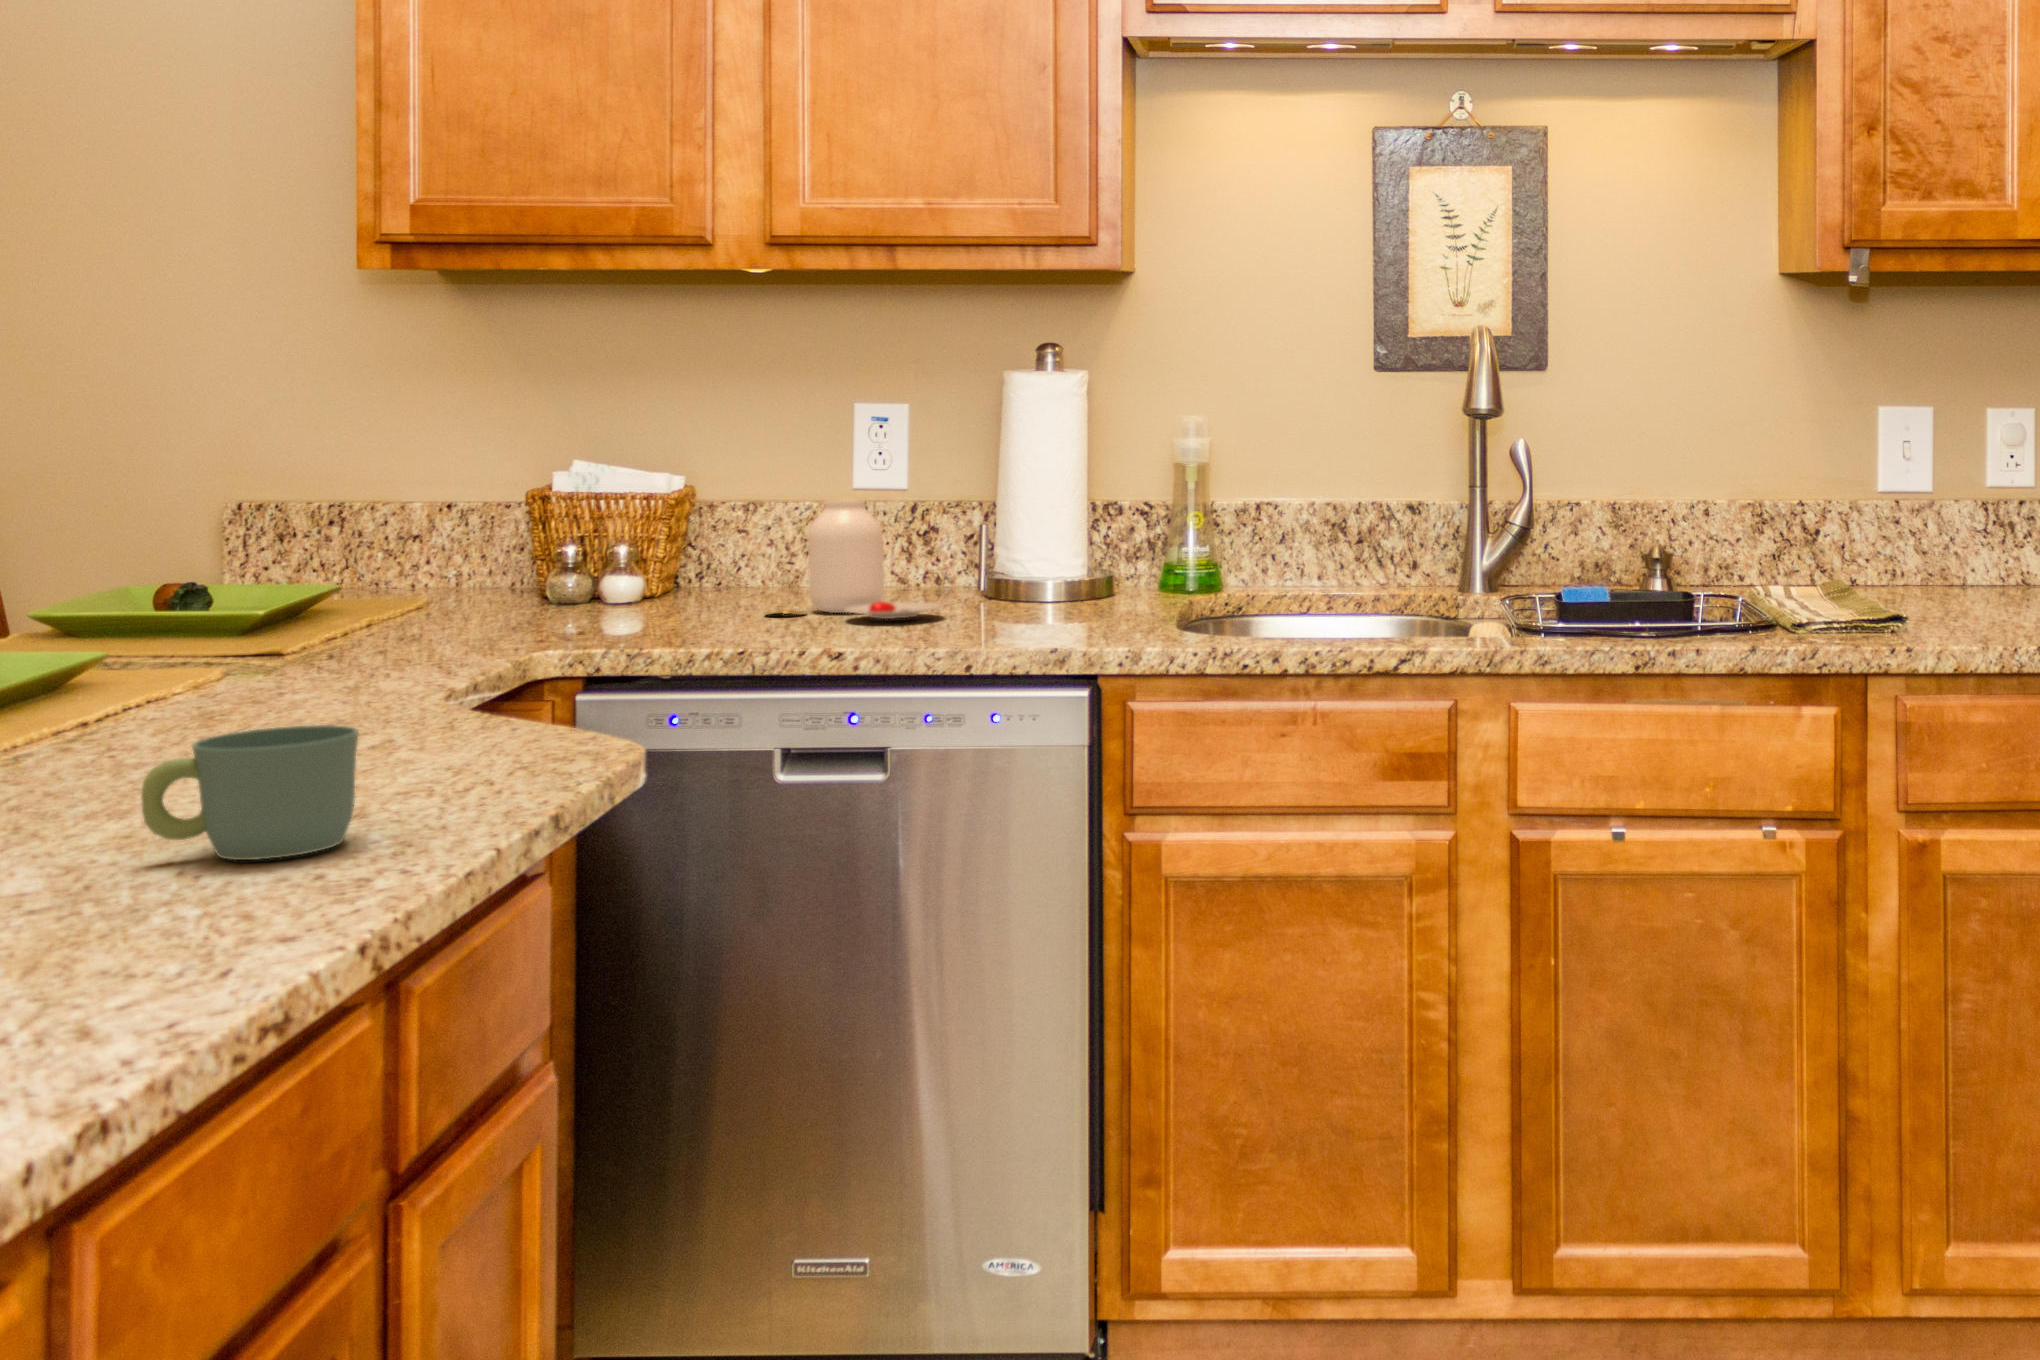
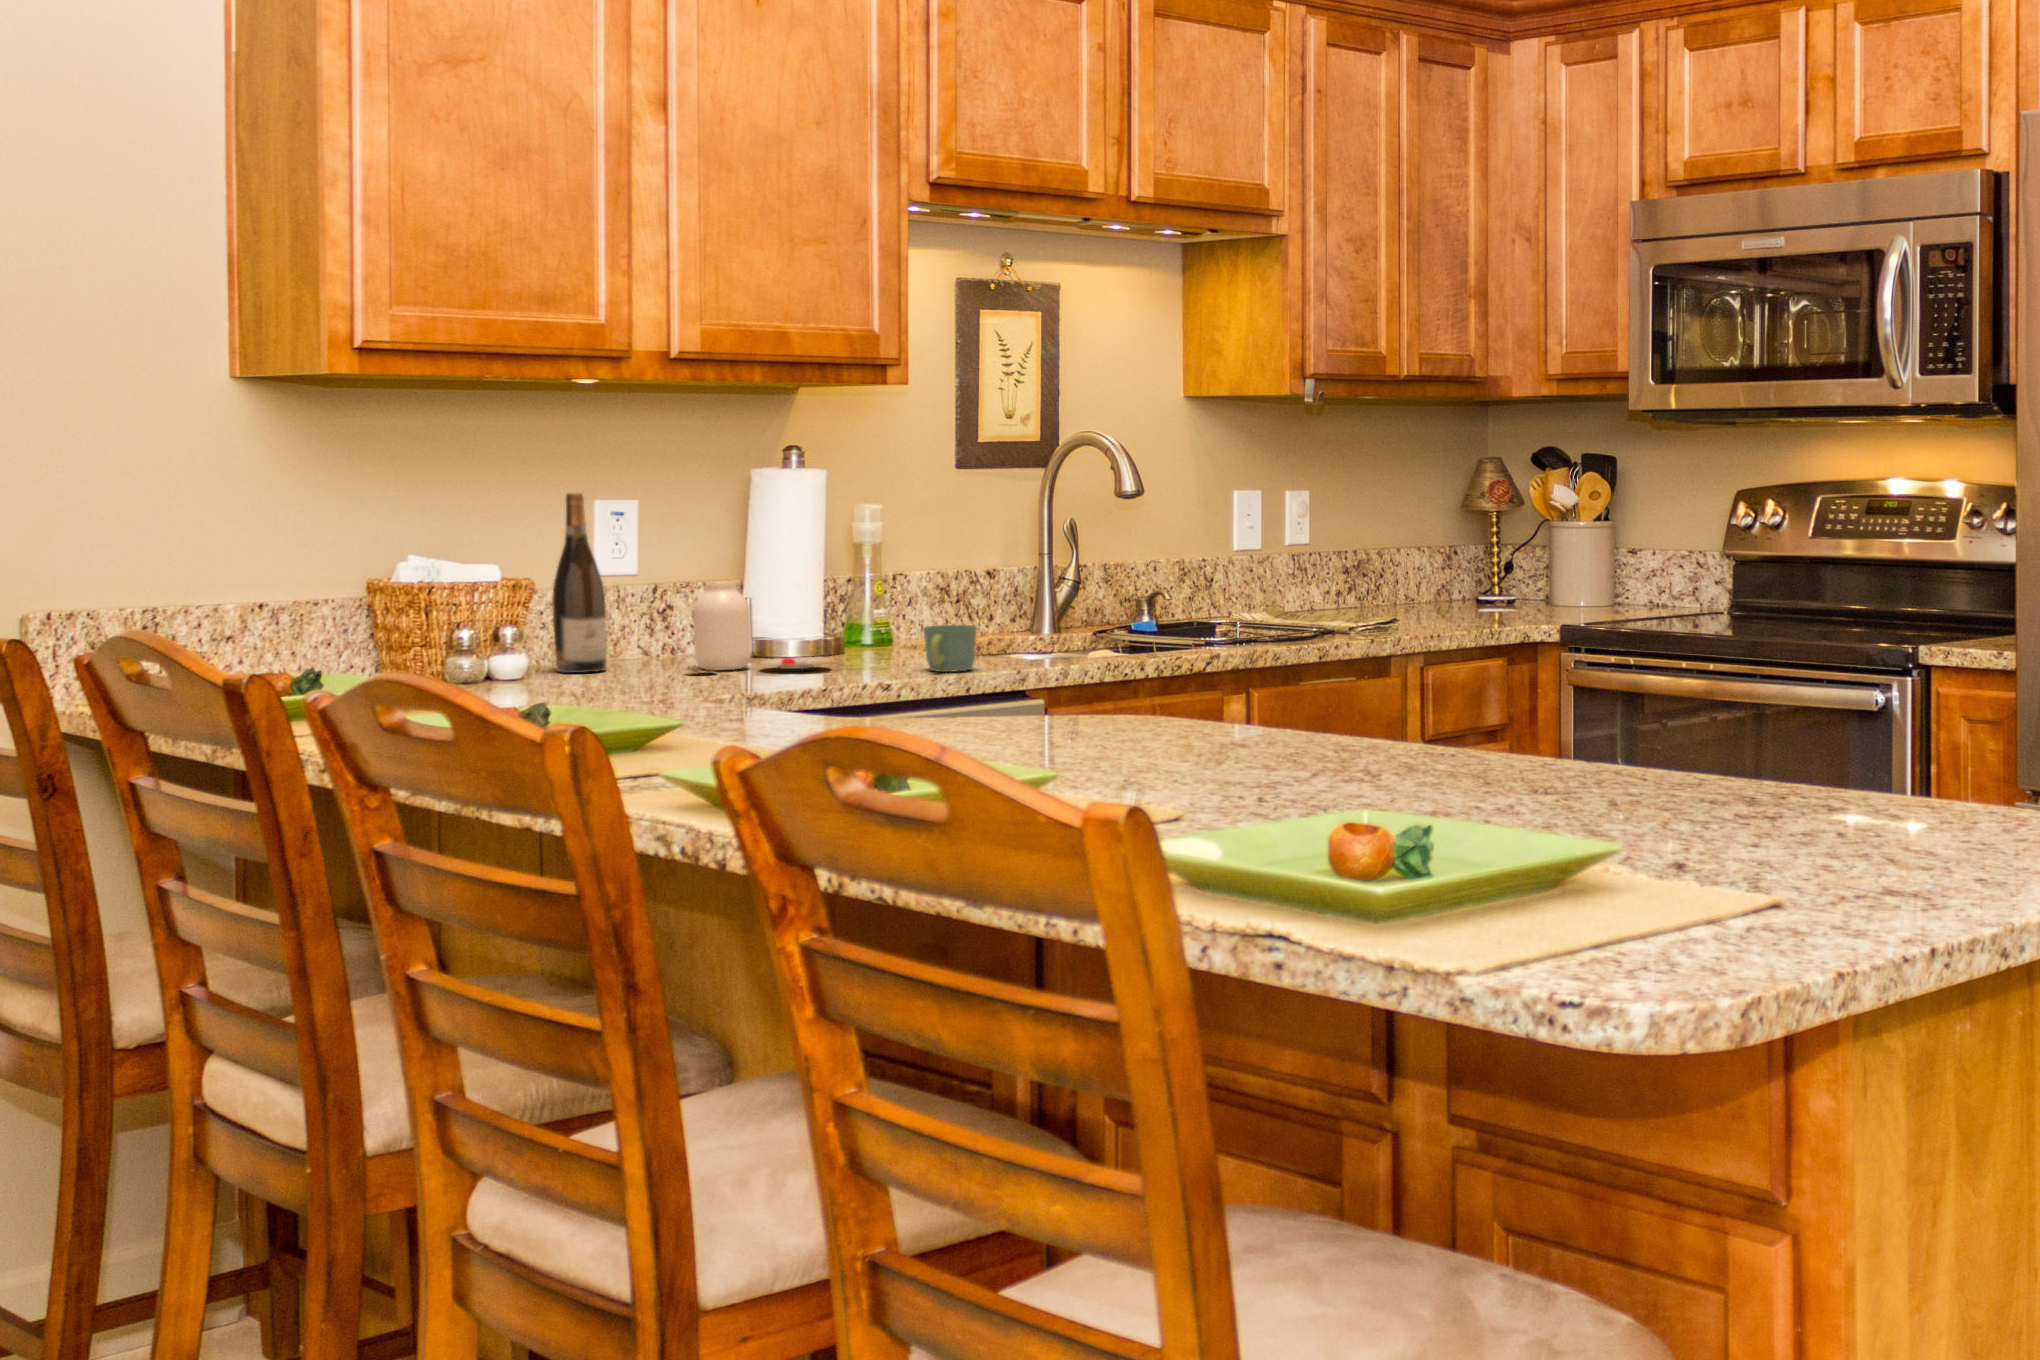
wine bottle: none [693,384,760,602] -> present [552,493,607,673]
mug: present [141,725,359,860] -> present [923,625,977,672]

